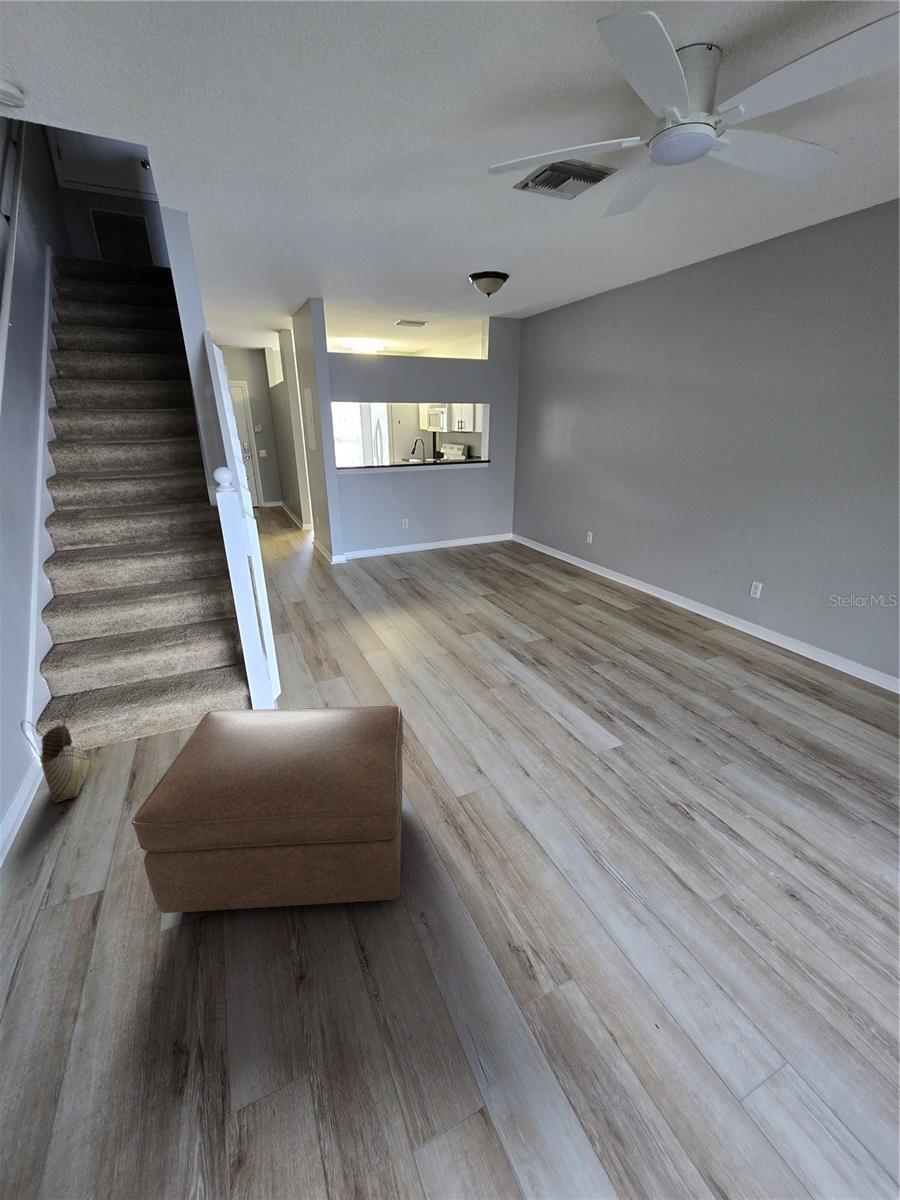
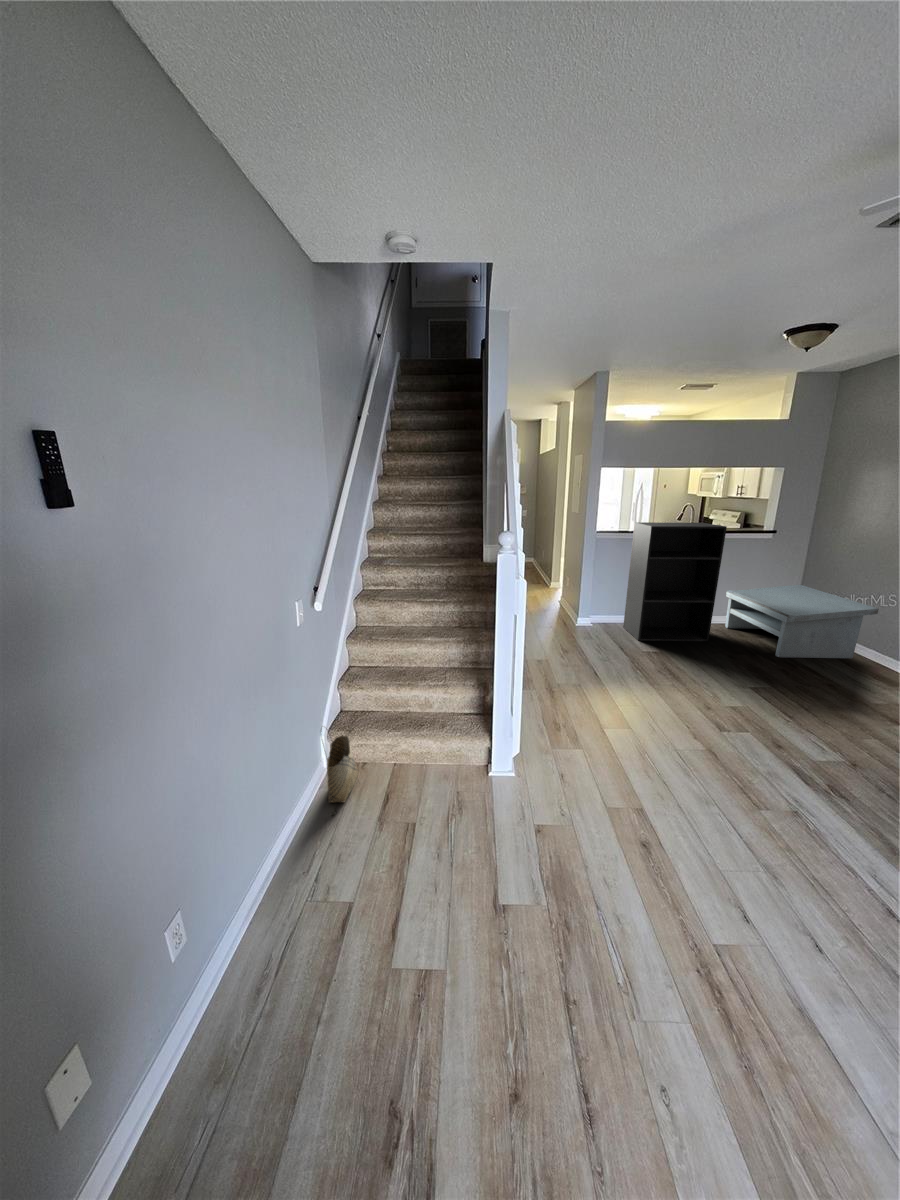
bookshelf: none [374,456,452,571] -> present [623,522,727,641]
coffee table: none [460,507,560,569] -> present [725,585,879,658]
ottoman: present [132,706,403,913] -> none [383,763,669,1095]

